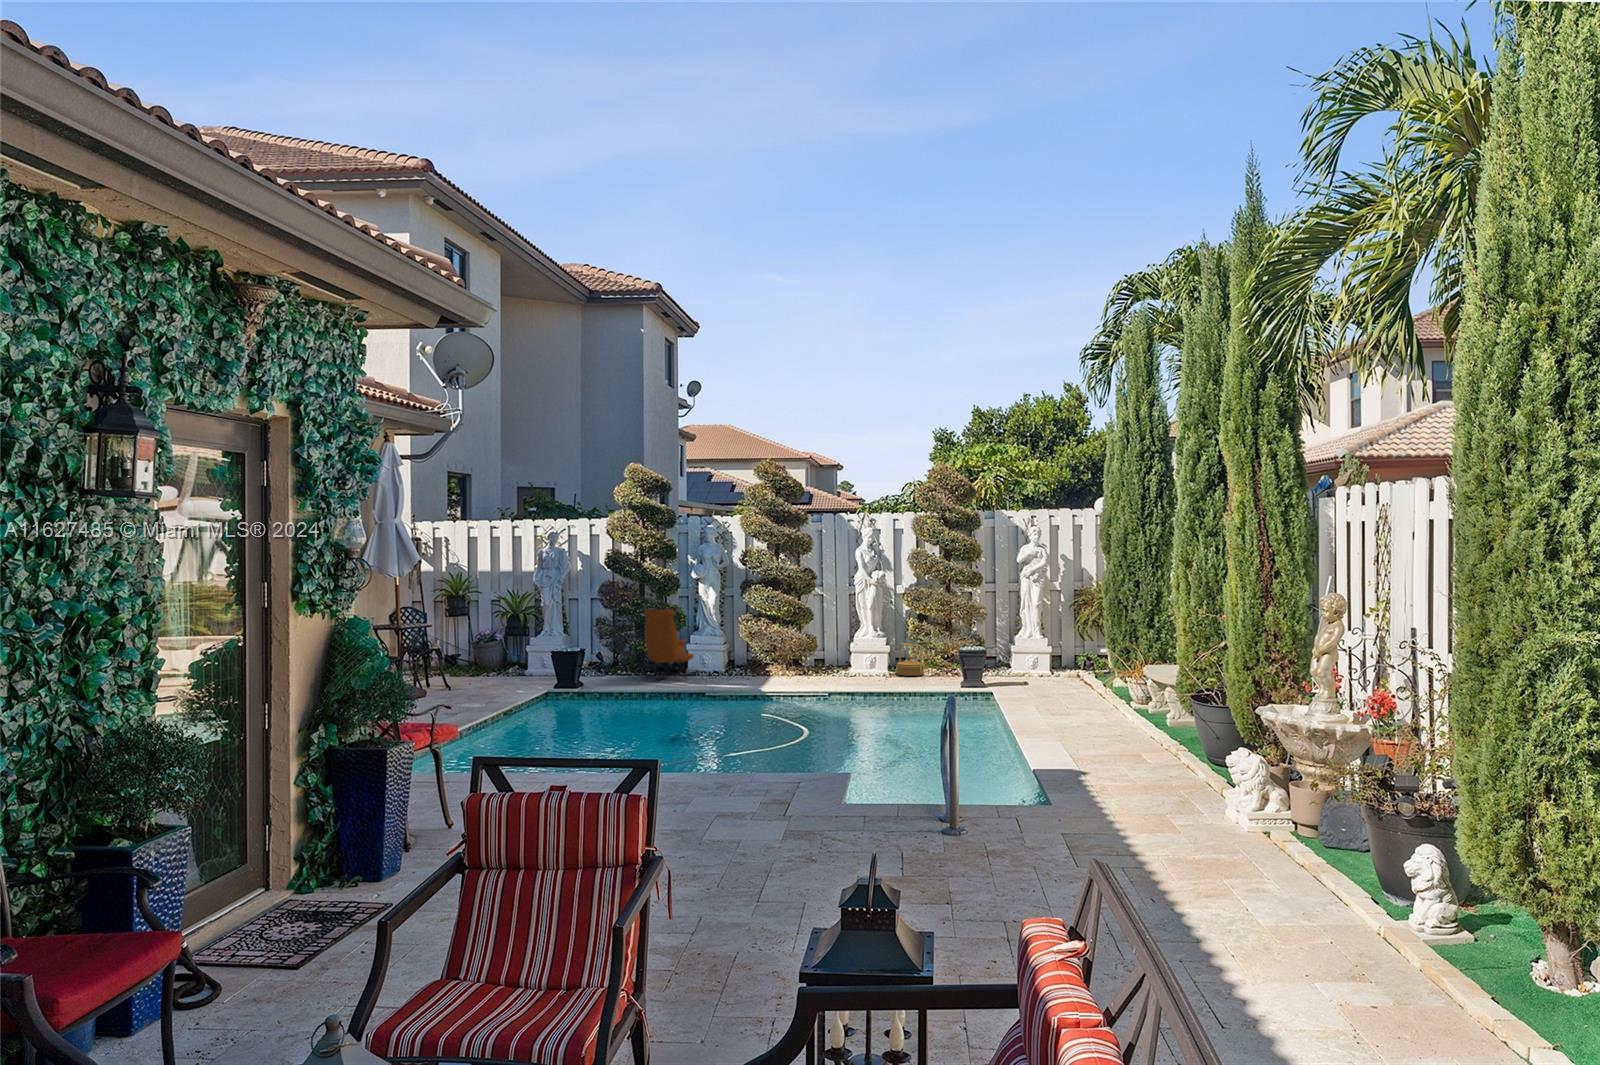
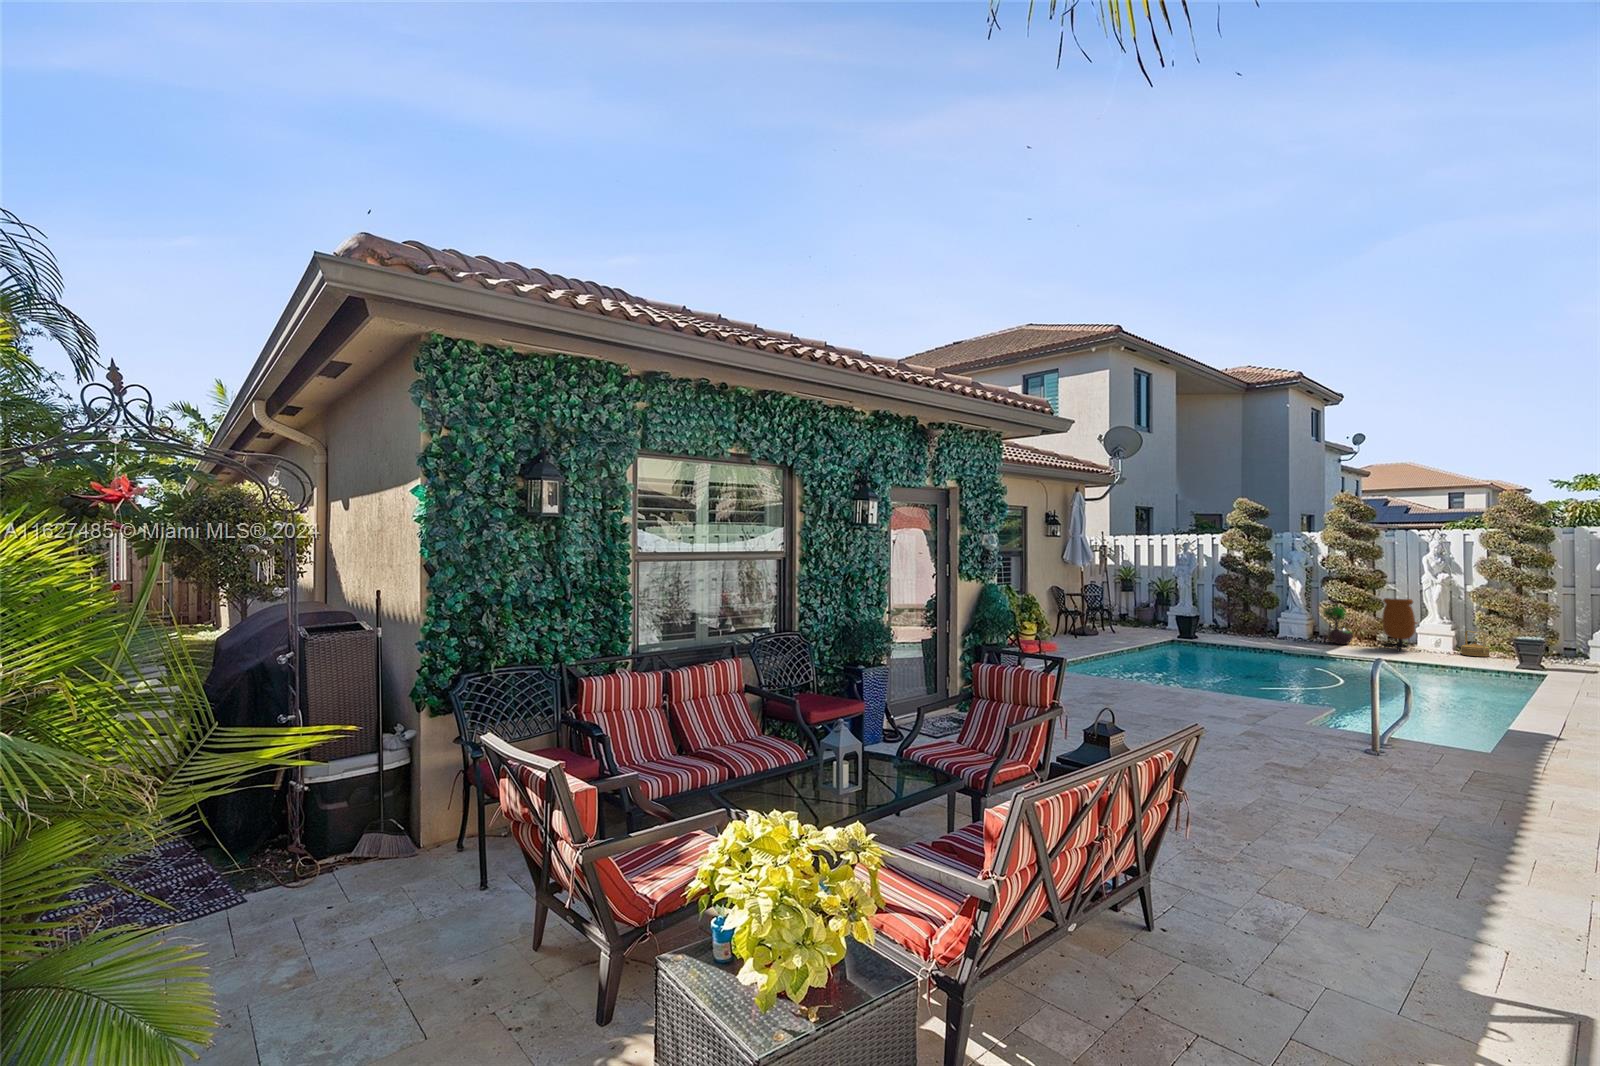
lounge chair: present [644,609,694,680] -> present [1382,598,1417,650]
potted tree: none [743,614,781,675] -> present [1323,605,1353,644]

